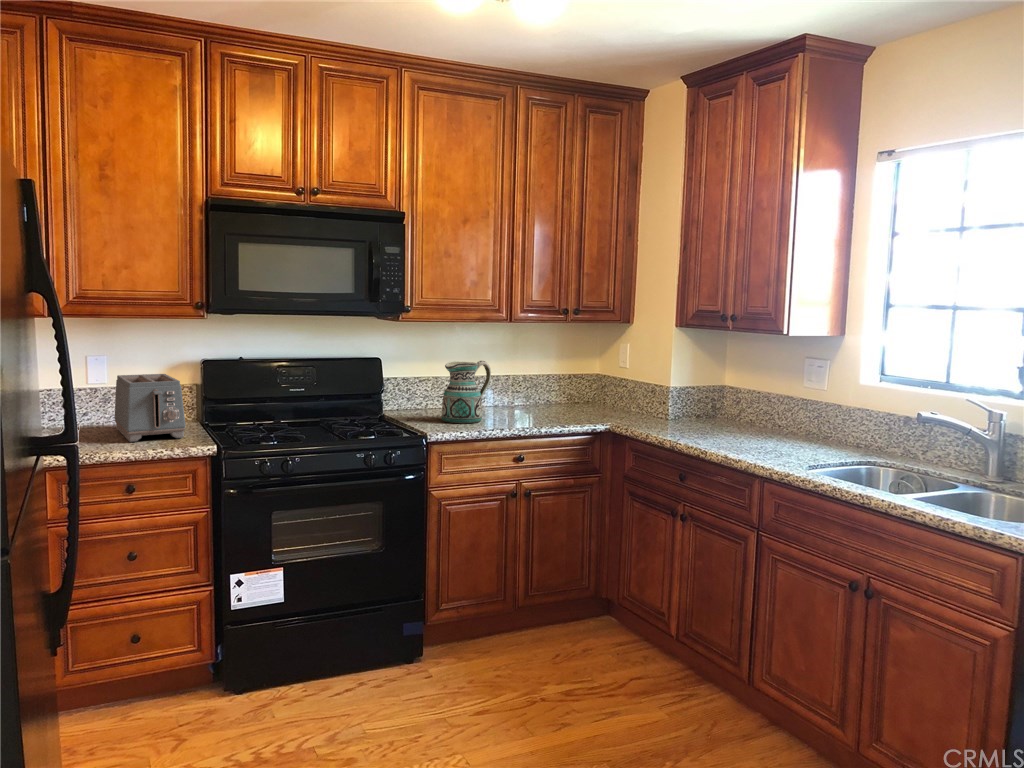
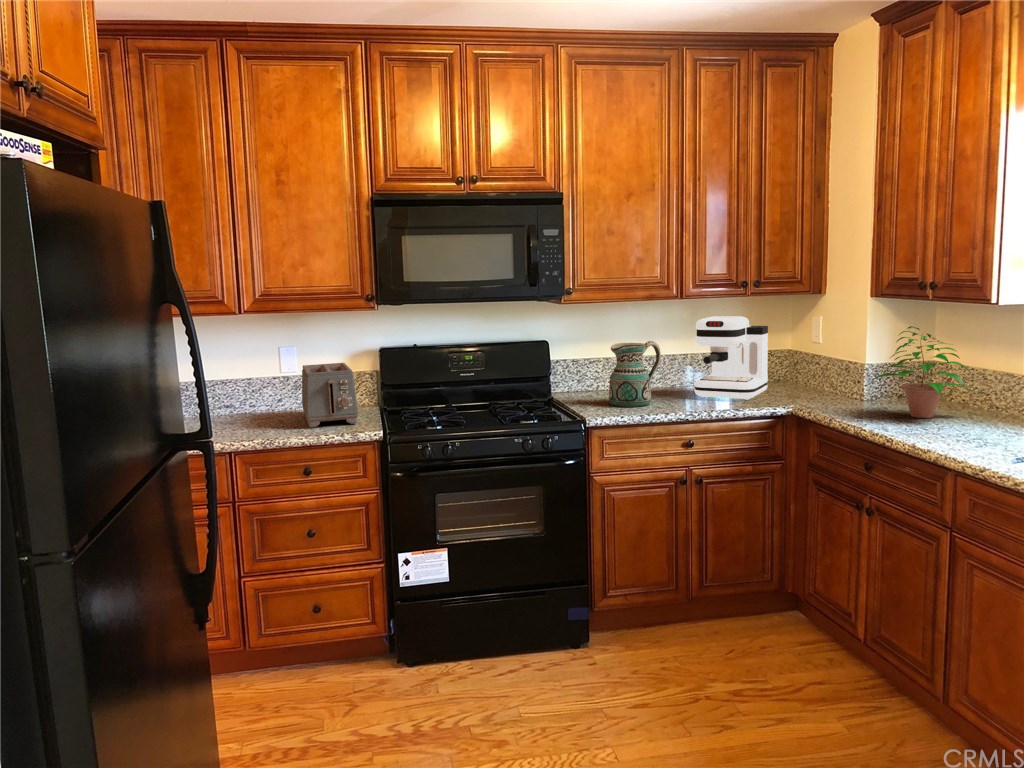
coffee maker: none [520,340,586,418] -> present [694,316,768,400]
potted plant: none [684,353,767,434] -> present [875,326,975,418]

